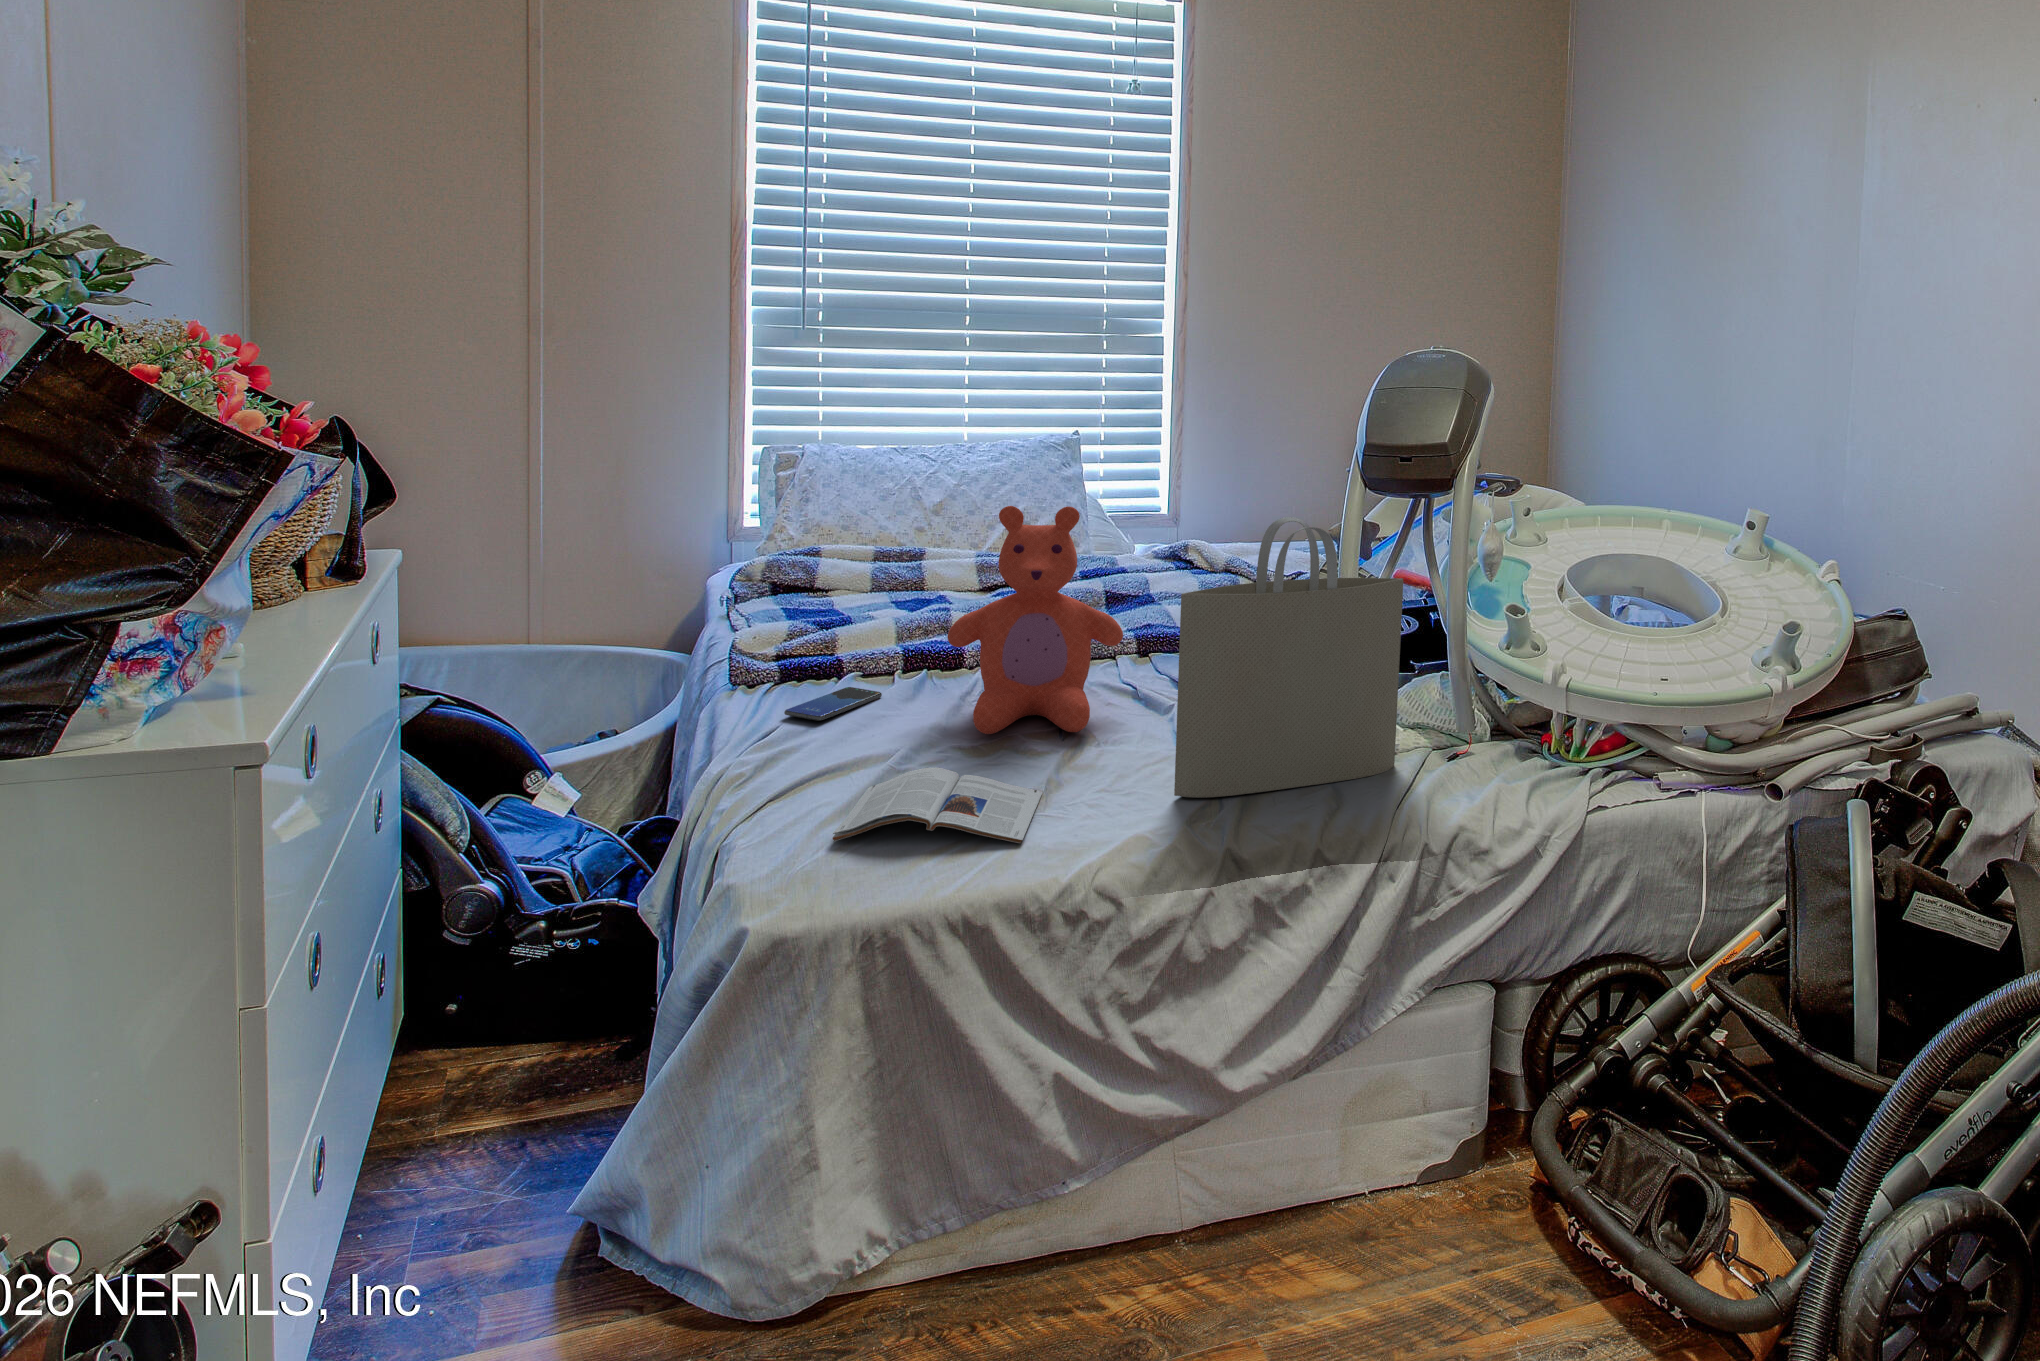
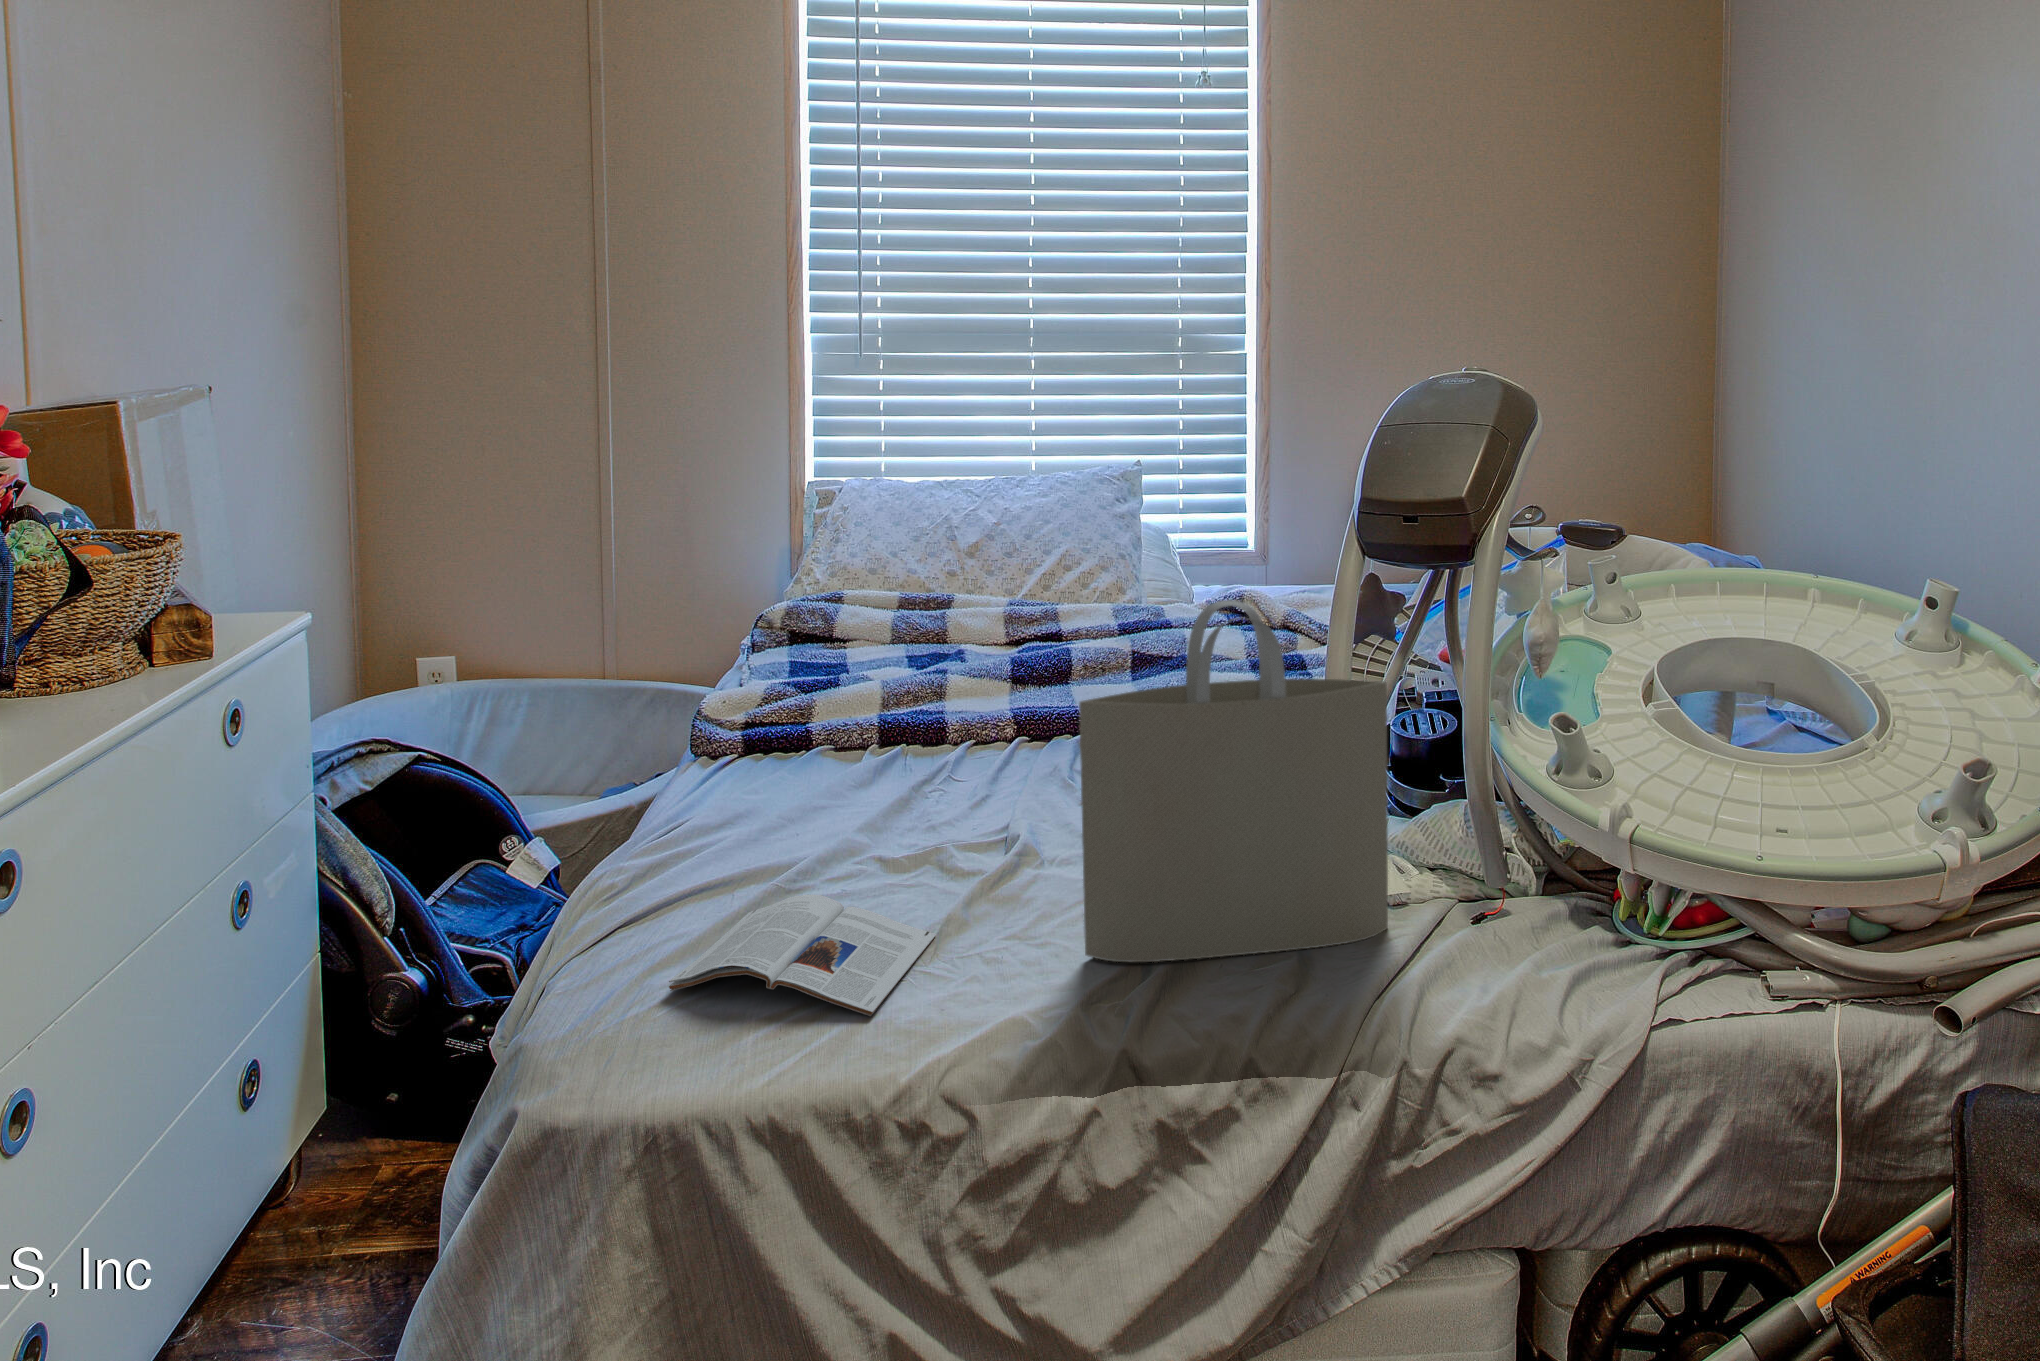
teddy bear: present [947,506,1123,734] -> none [889,570,1085,846]
smartphone: present [784,687,882,721] -> none [724,766,837,811]

